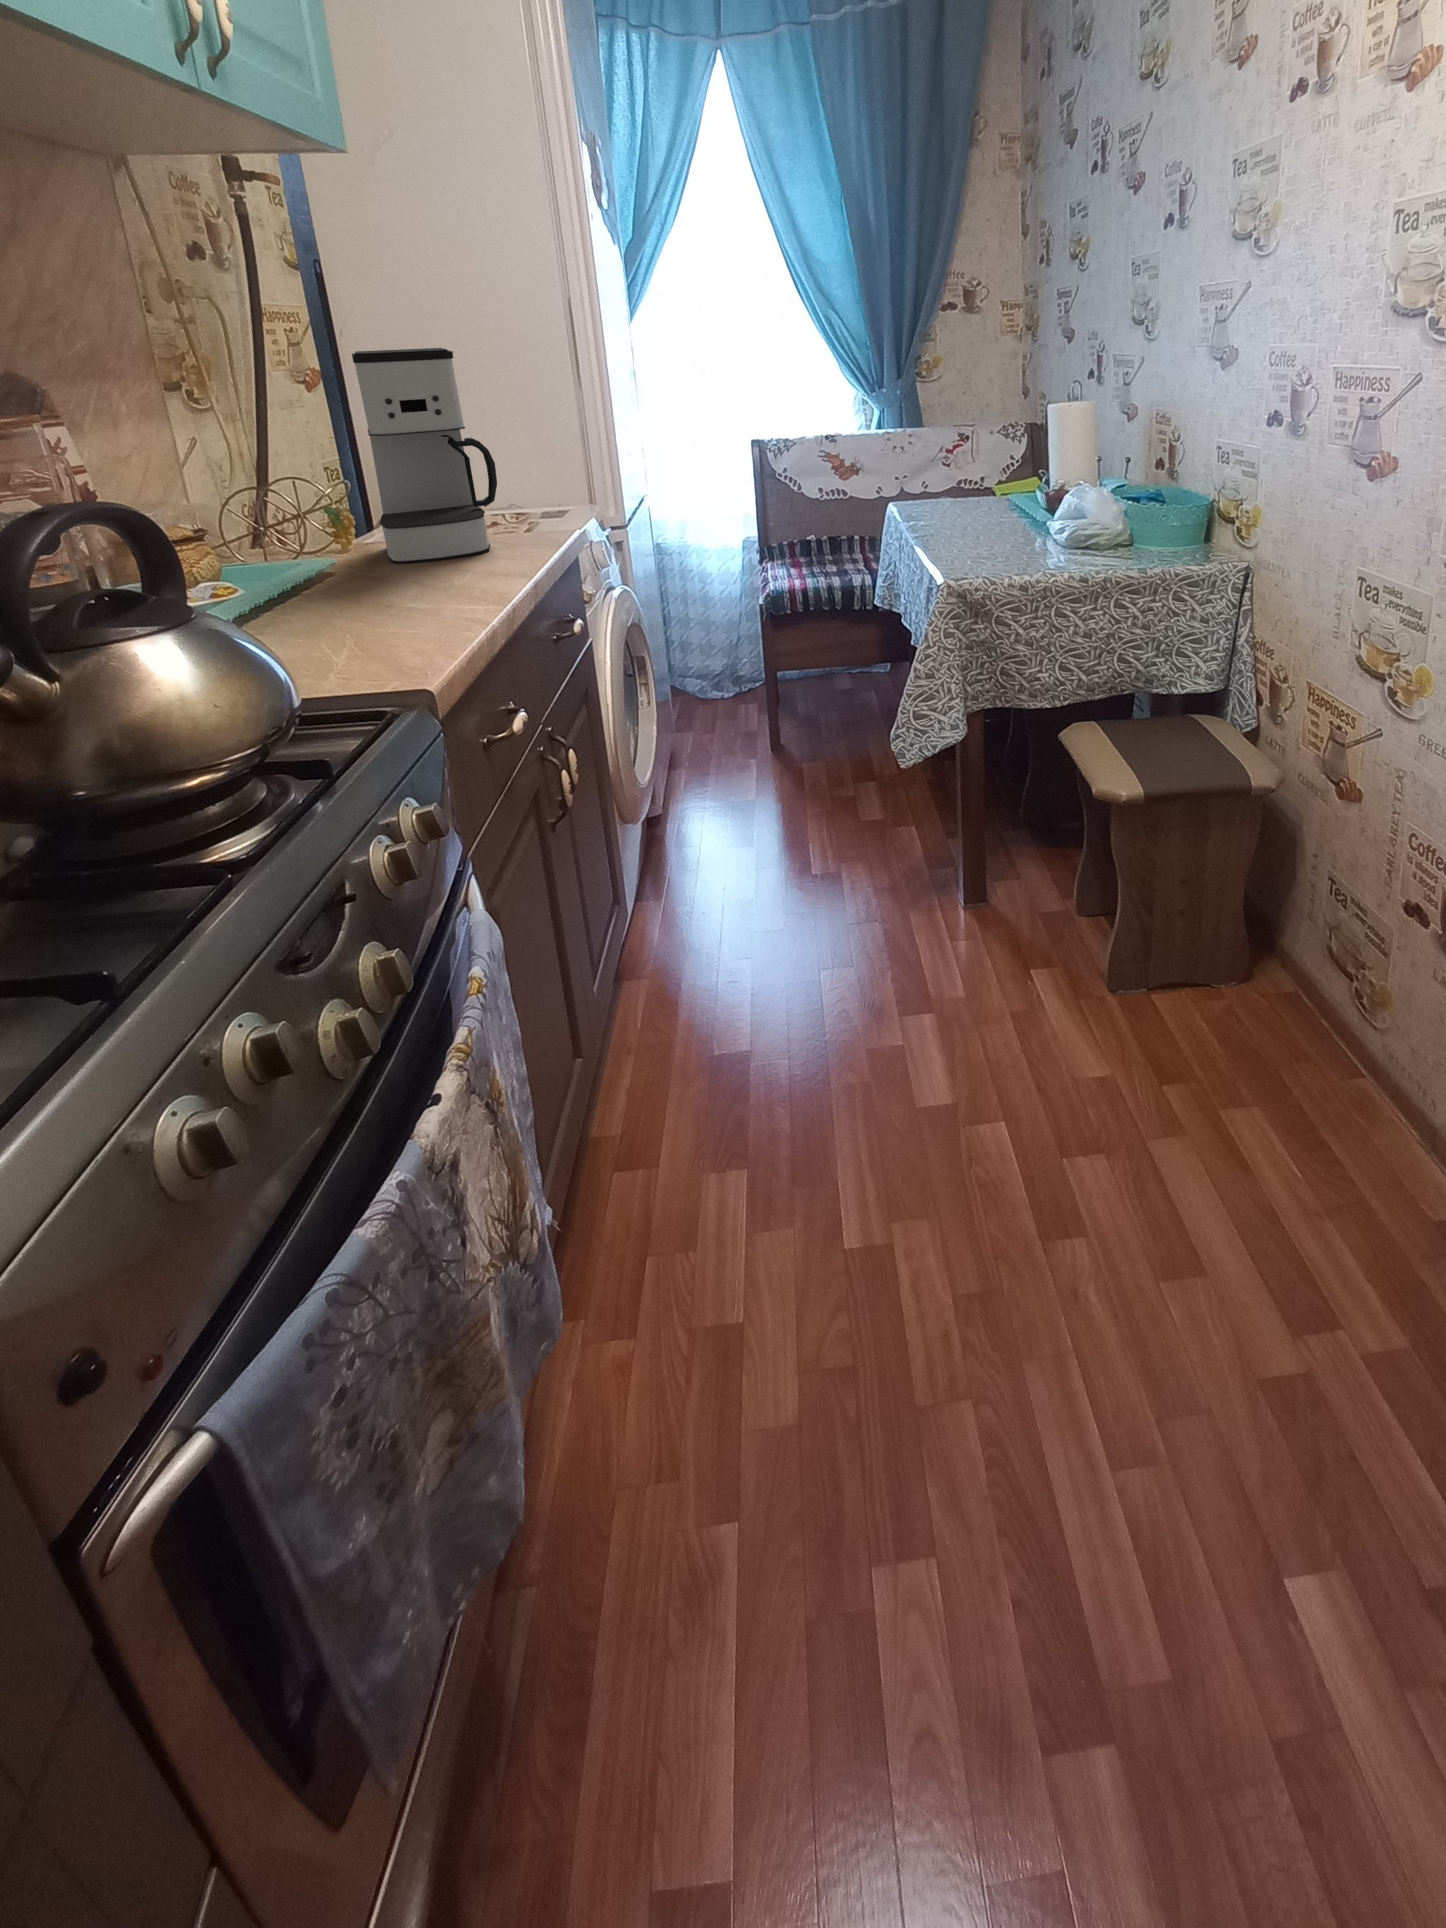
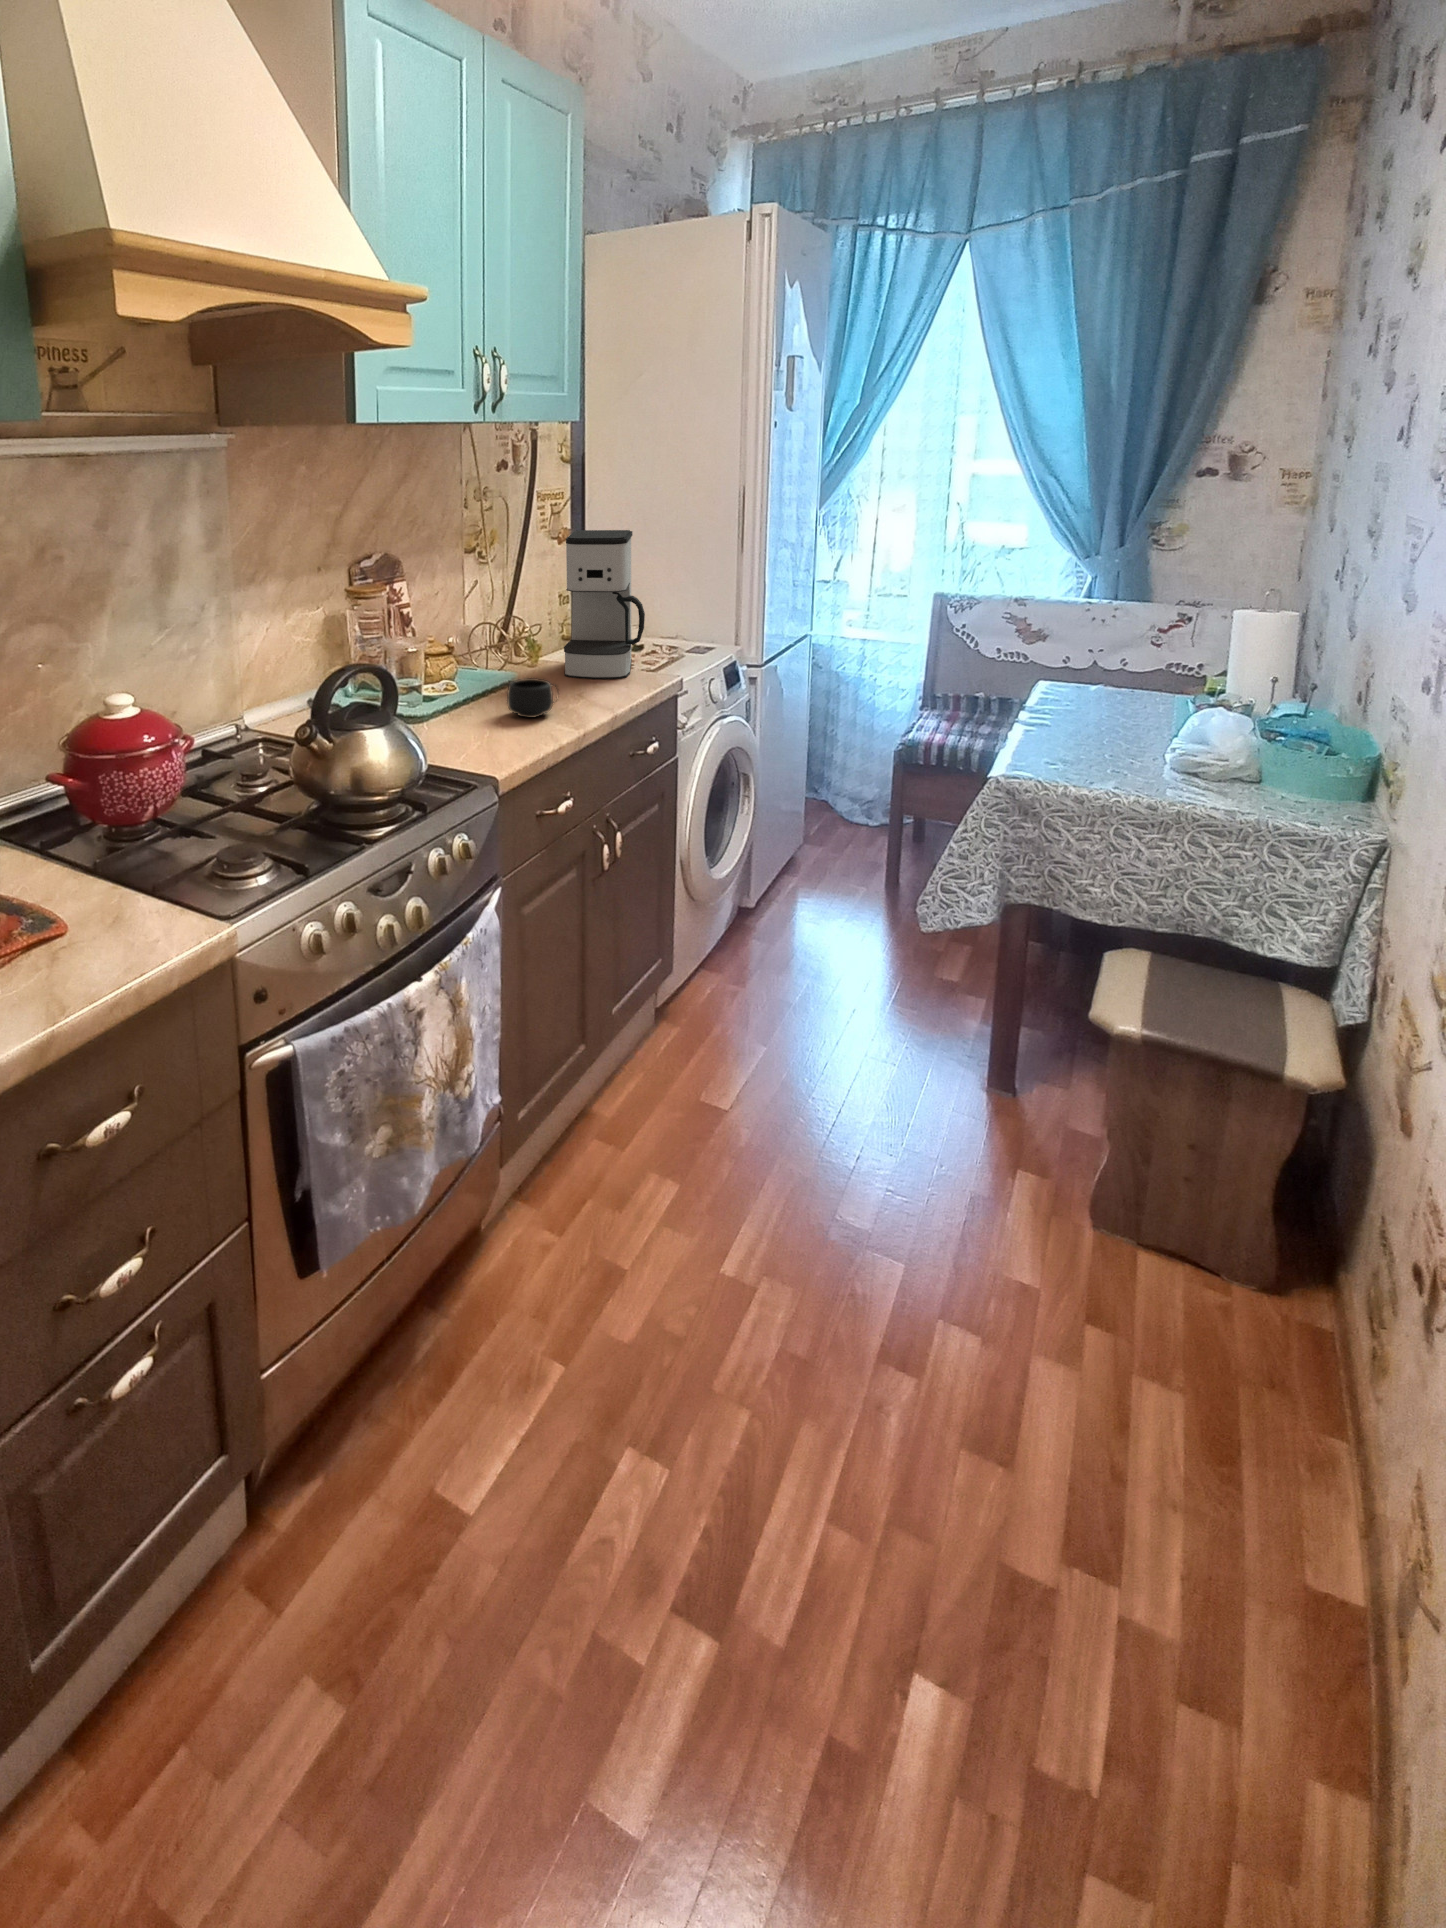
mug: none [339,557,425,619] -> present [507,678,554,718]

